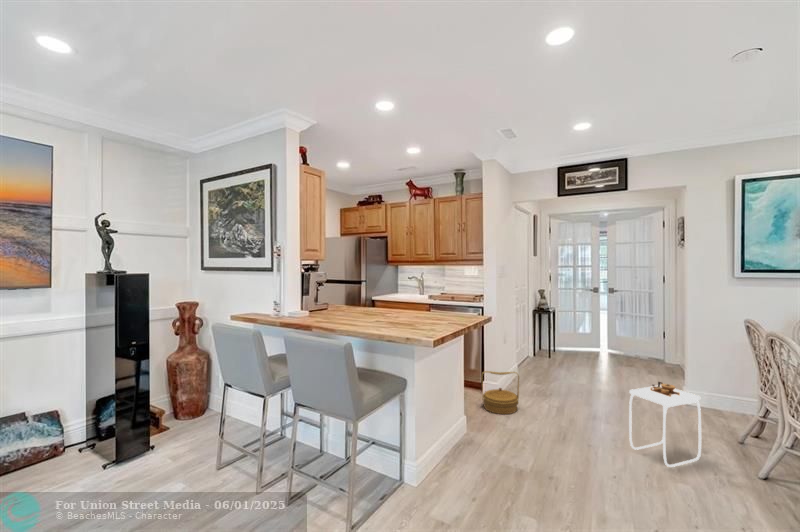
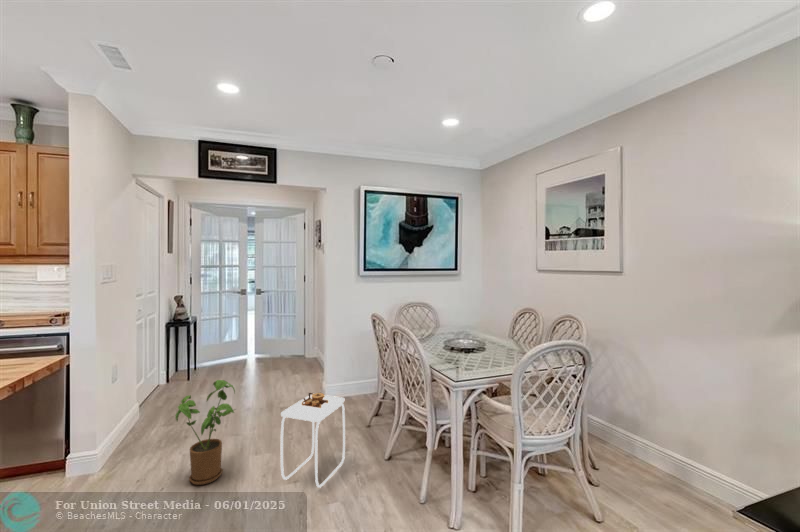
house plant: none [546,354,590,429] -> present [176,380,235,485]
basket: present [482,371,519,414] -> none [56,426,133,509]

